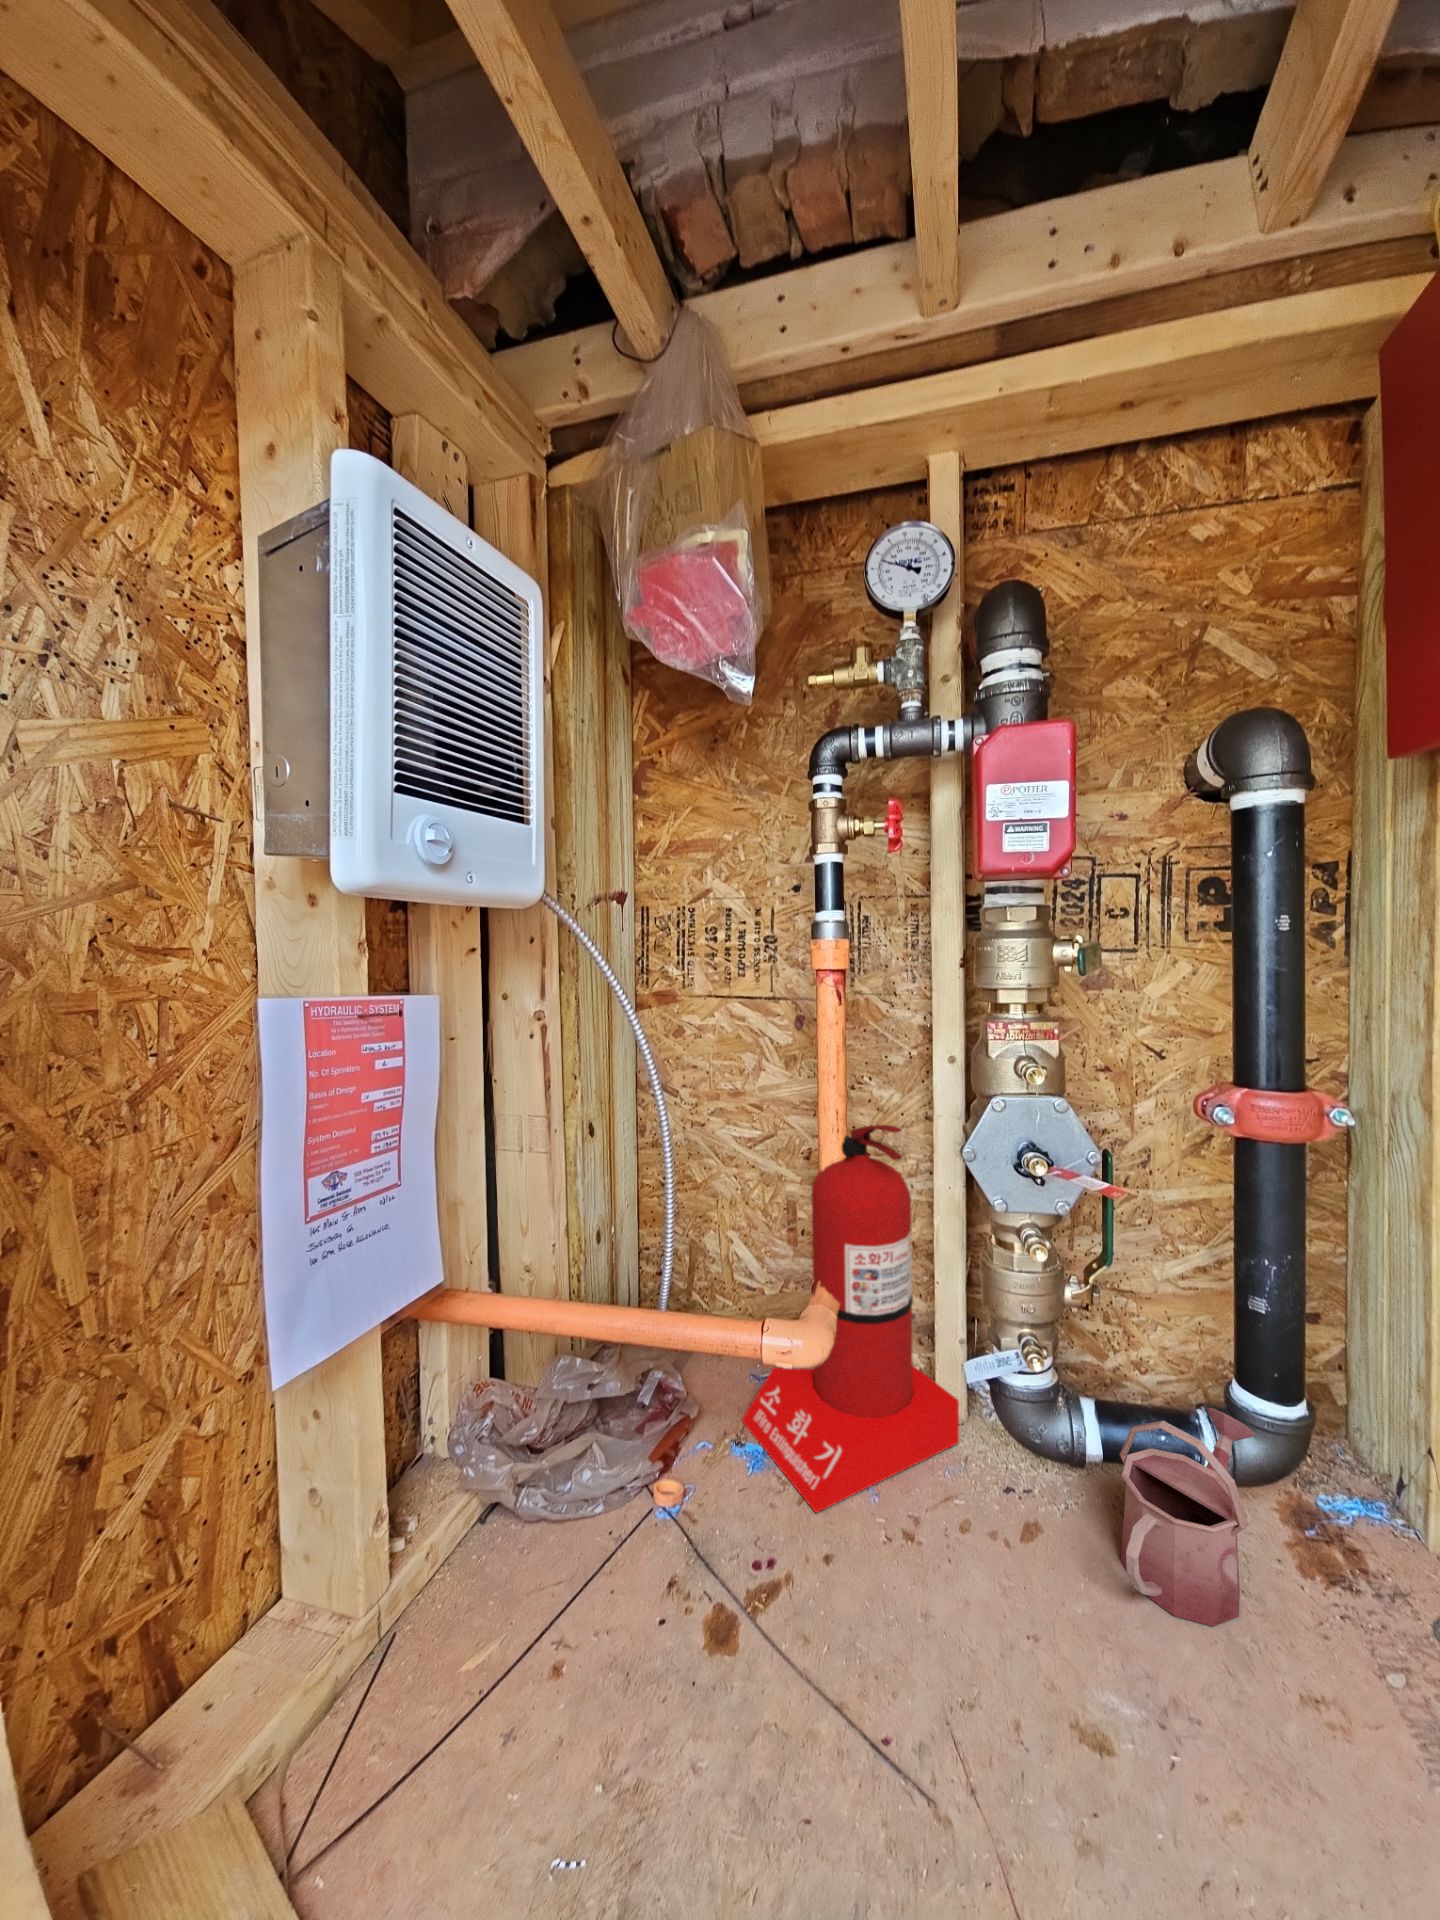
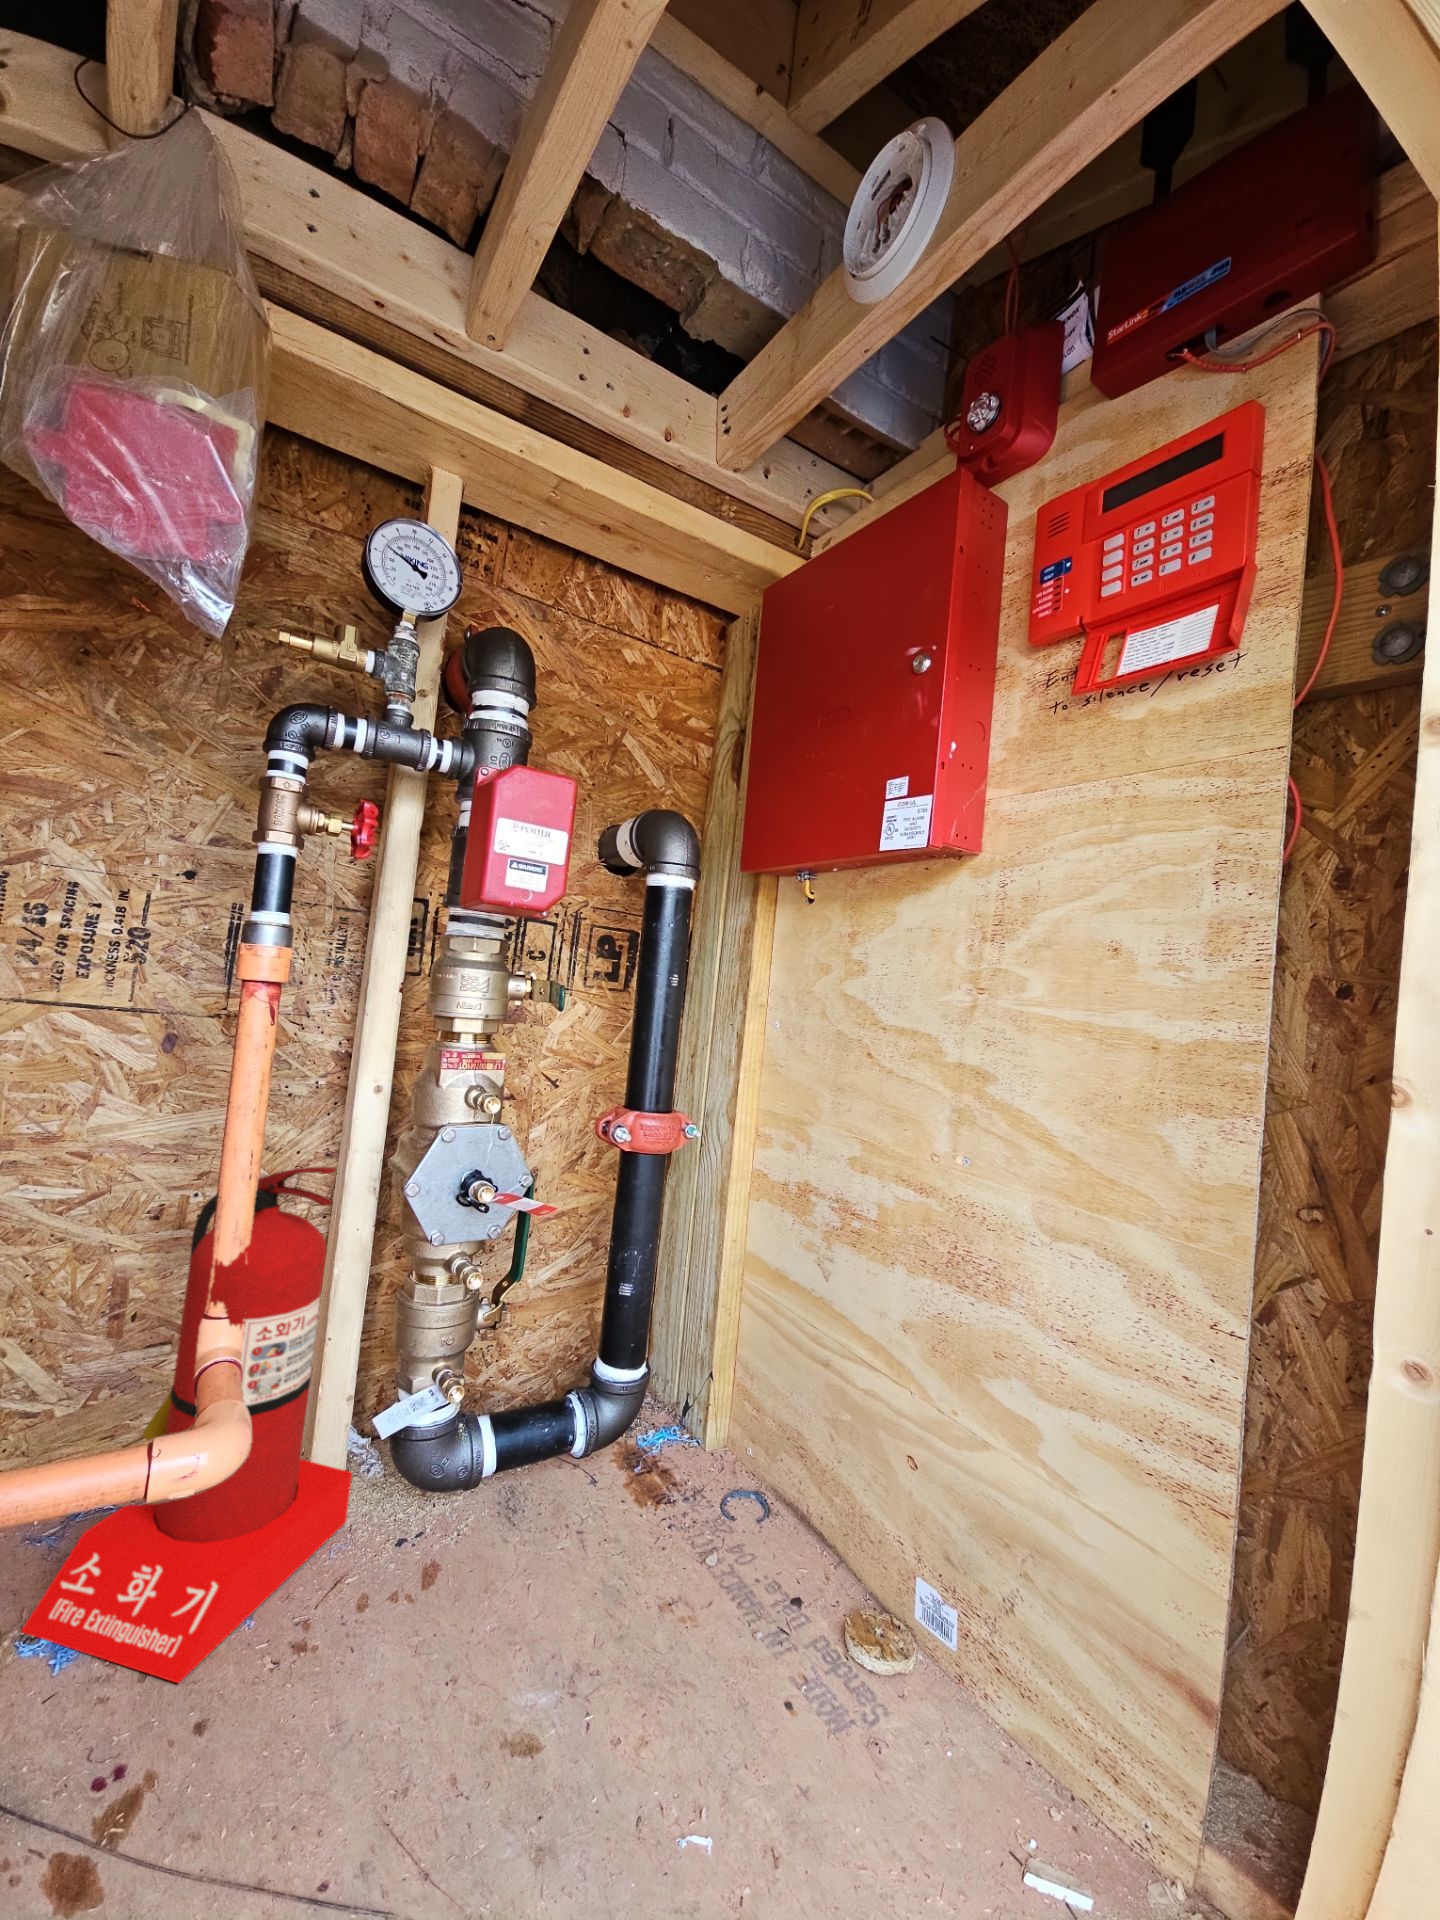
watering can: present [1120,1408,1256,1626] -> none [515,1388,618,1577]

